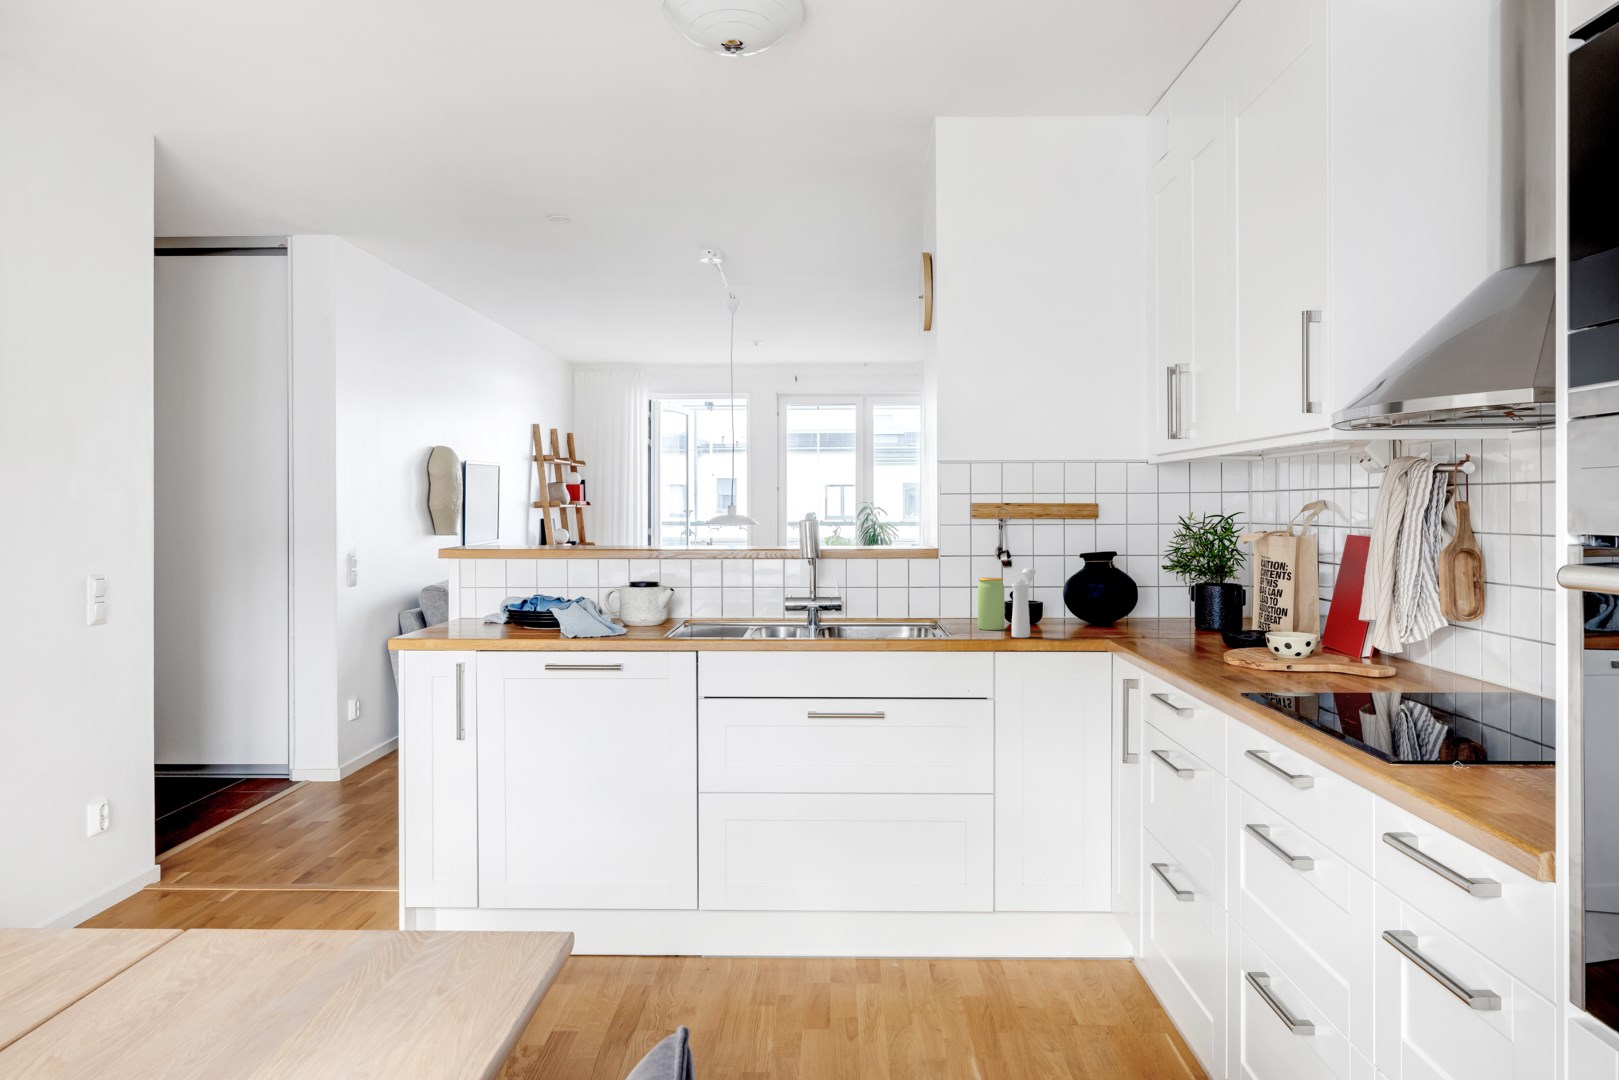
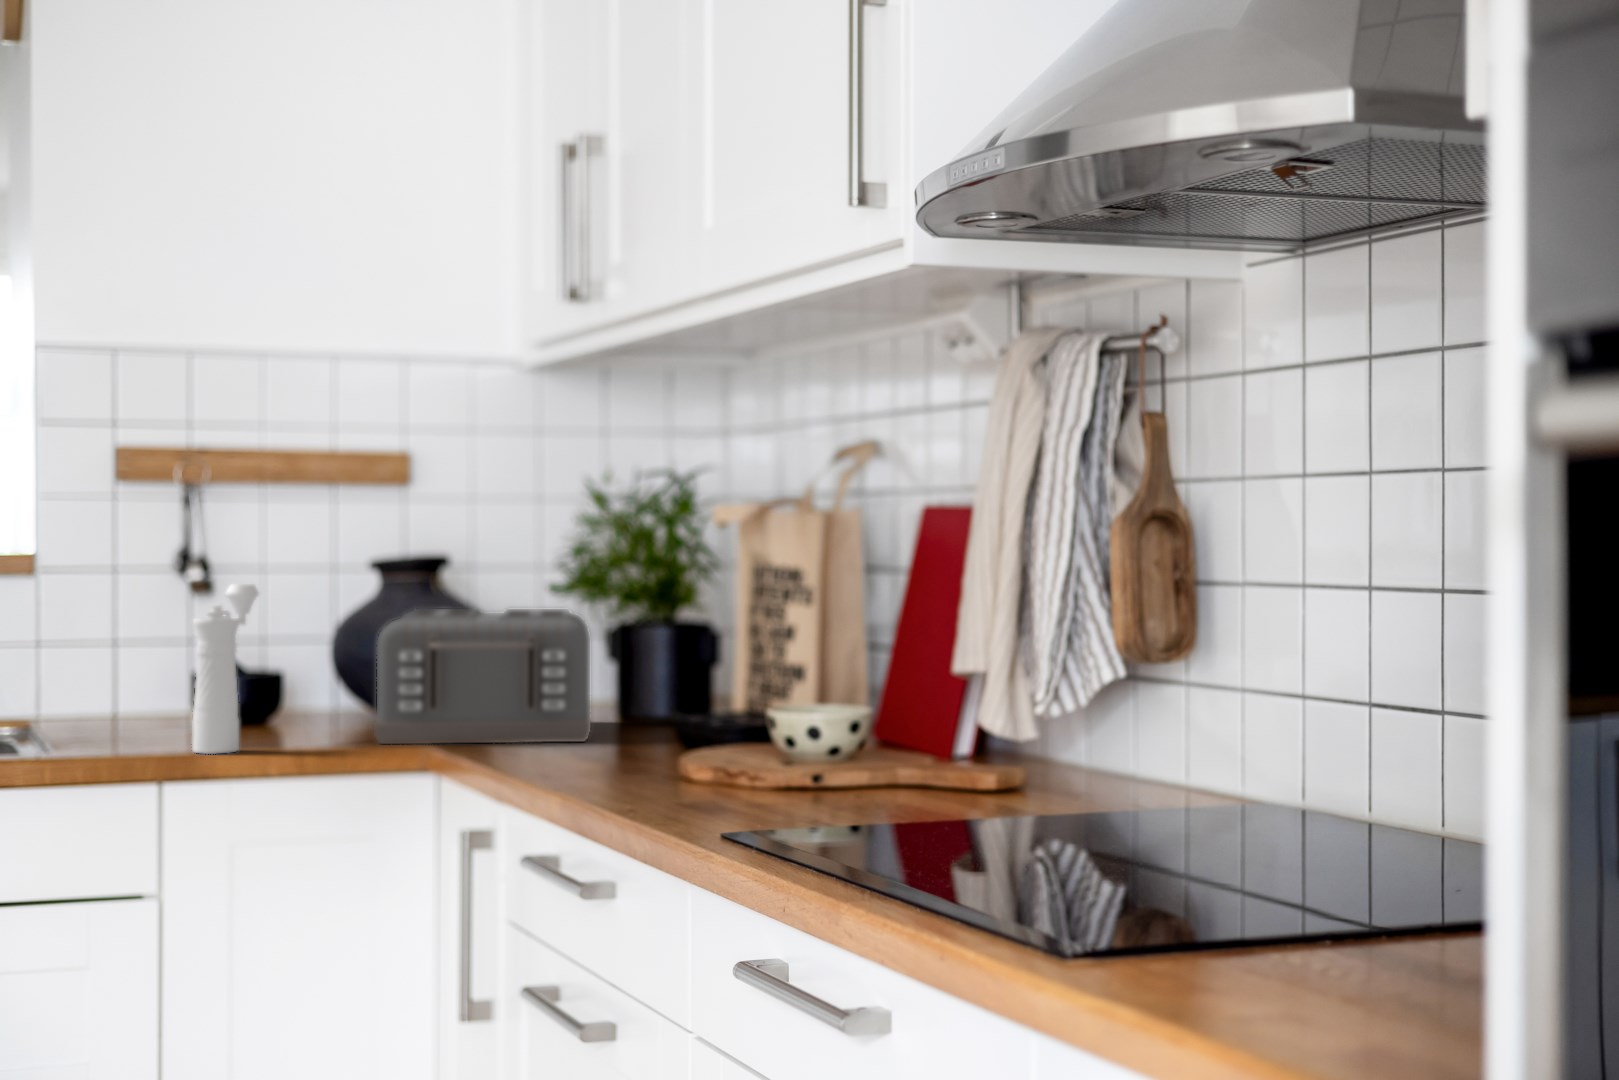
jar: present [978,577,1005,630] -> none [113,611,183,740]
toaster: none [1084,578,1181,640] -> present [374,609,591,744]

